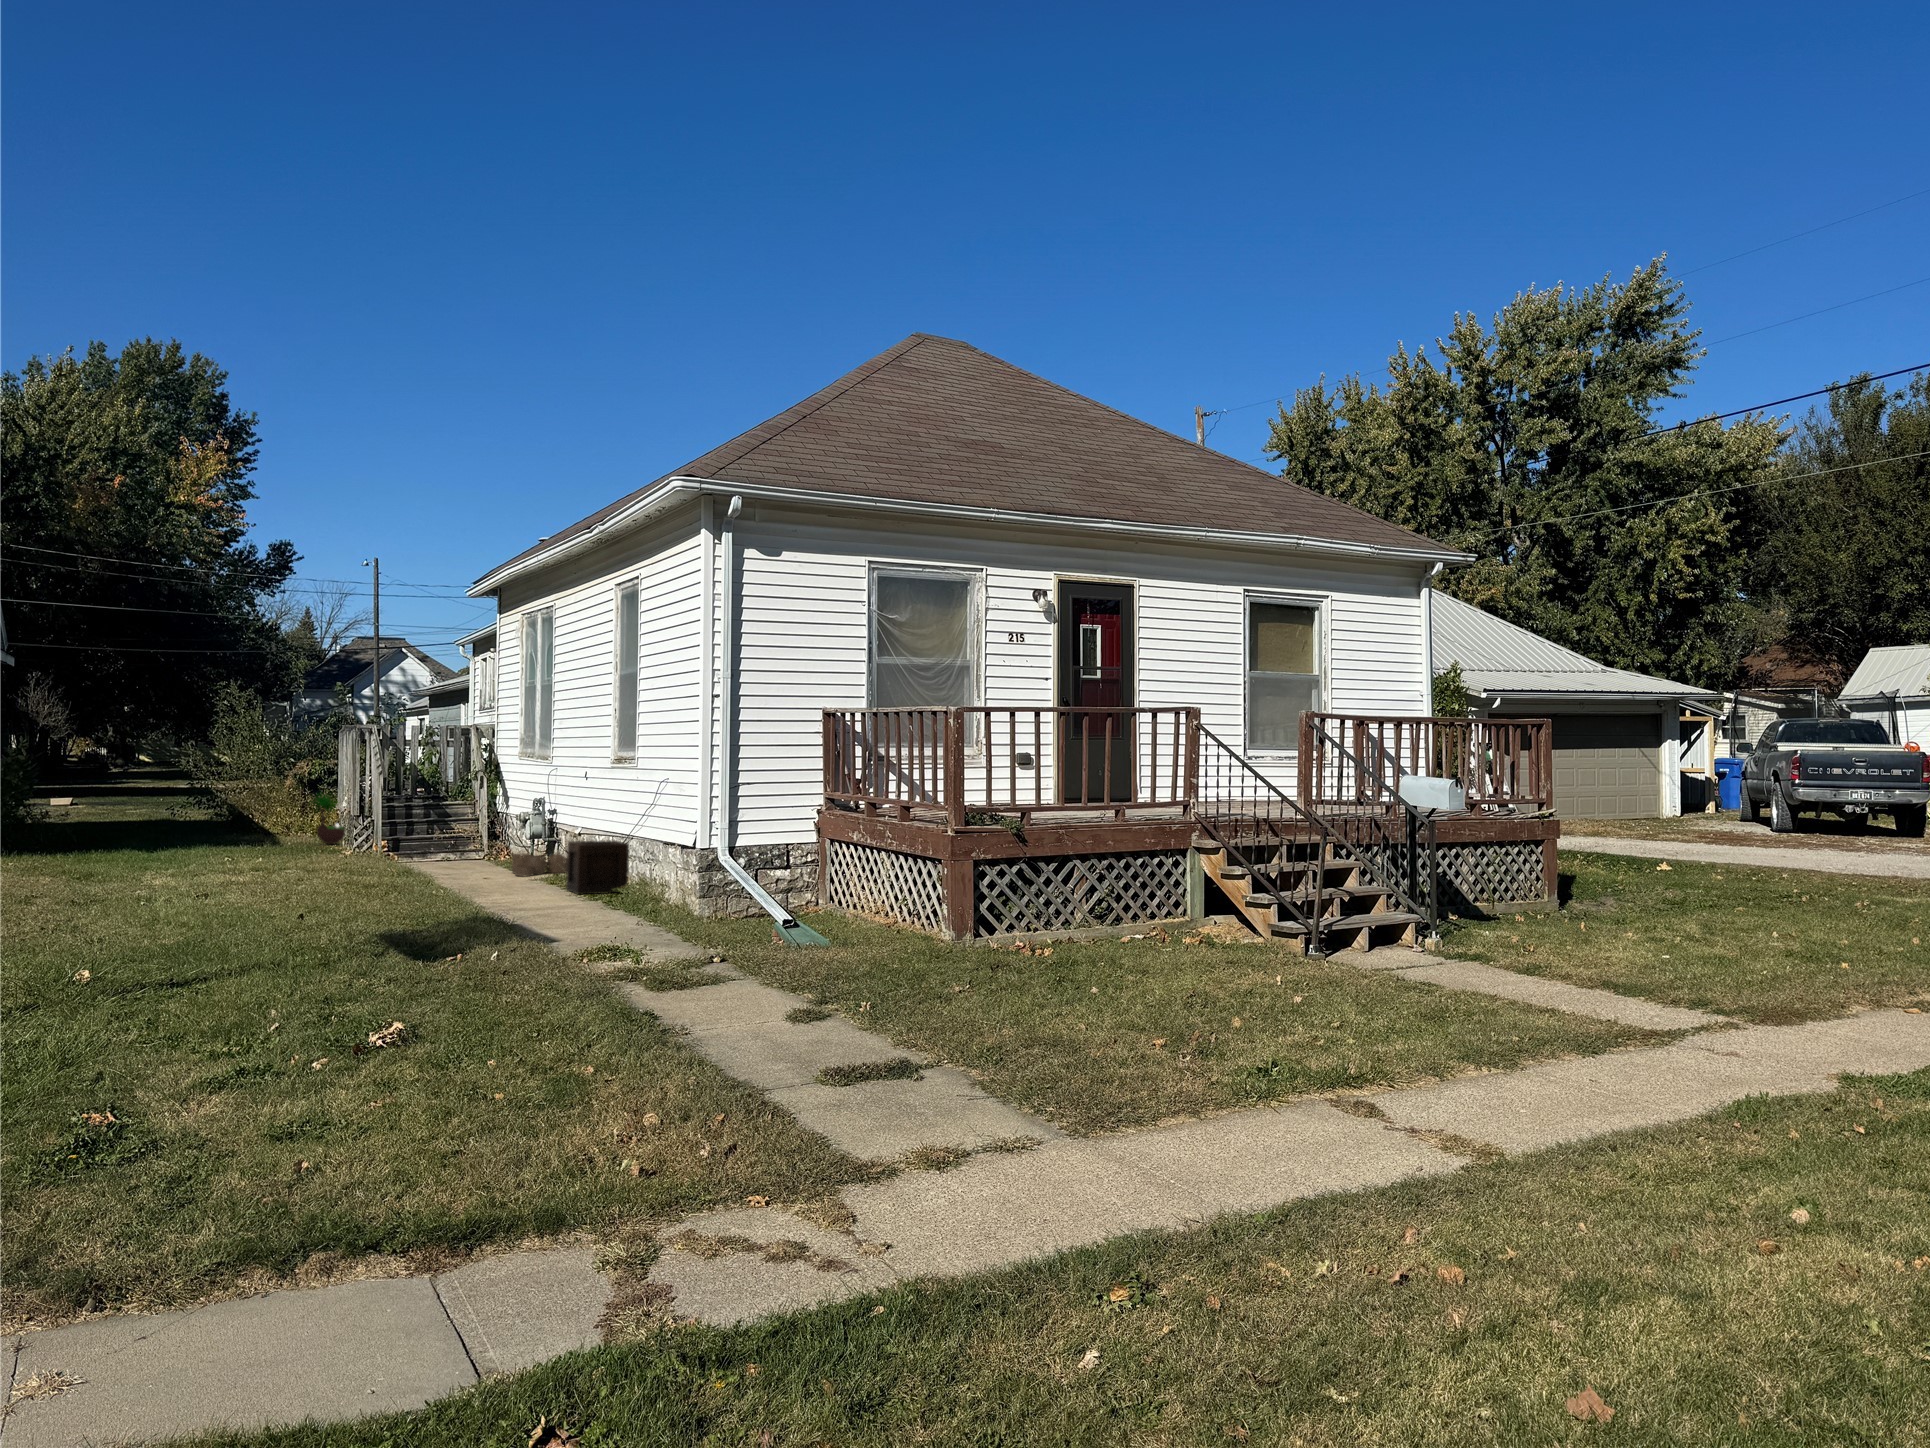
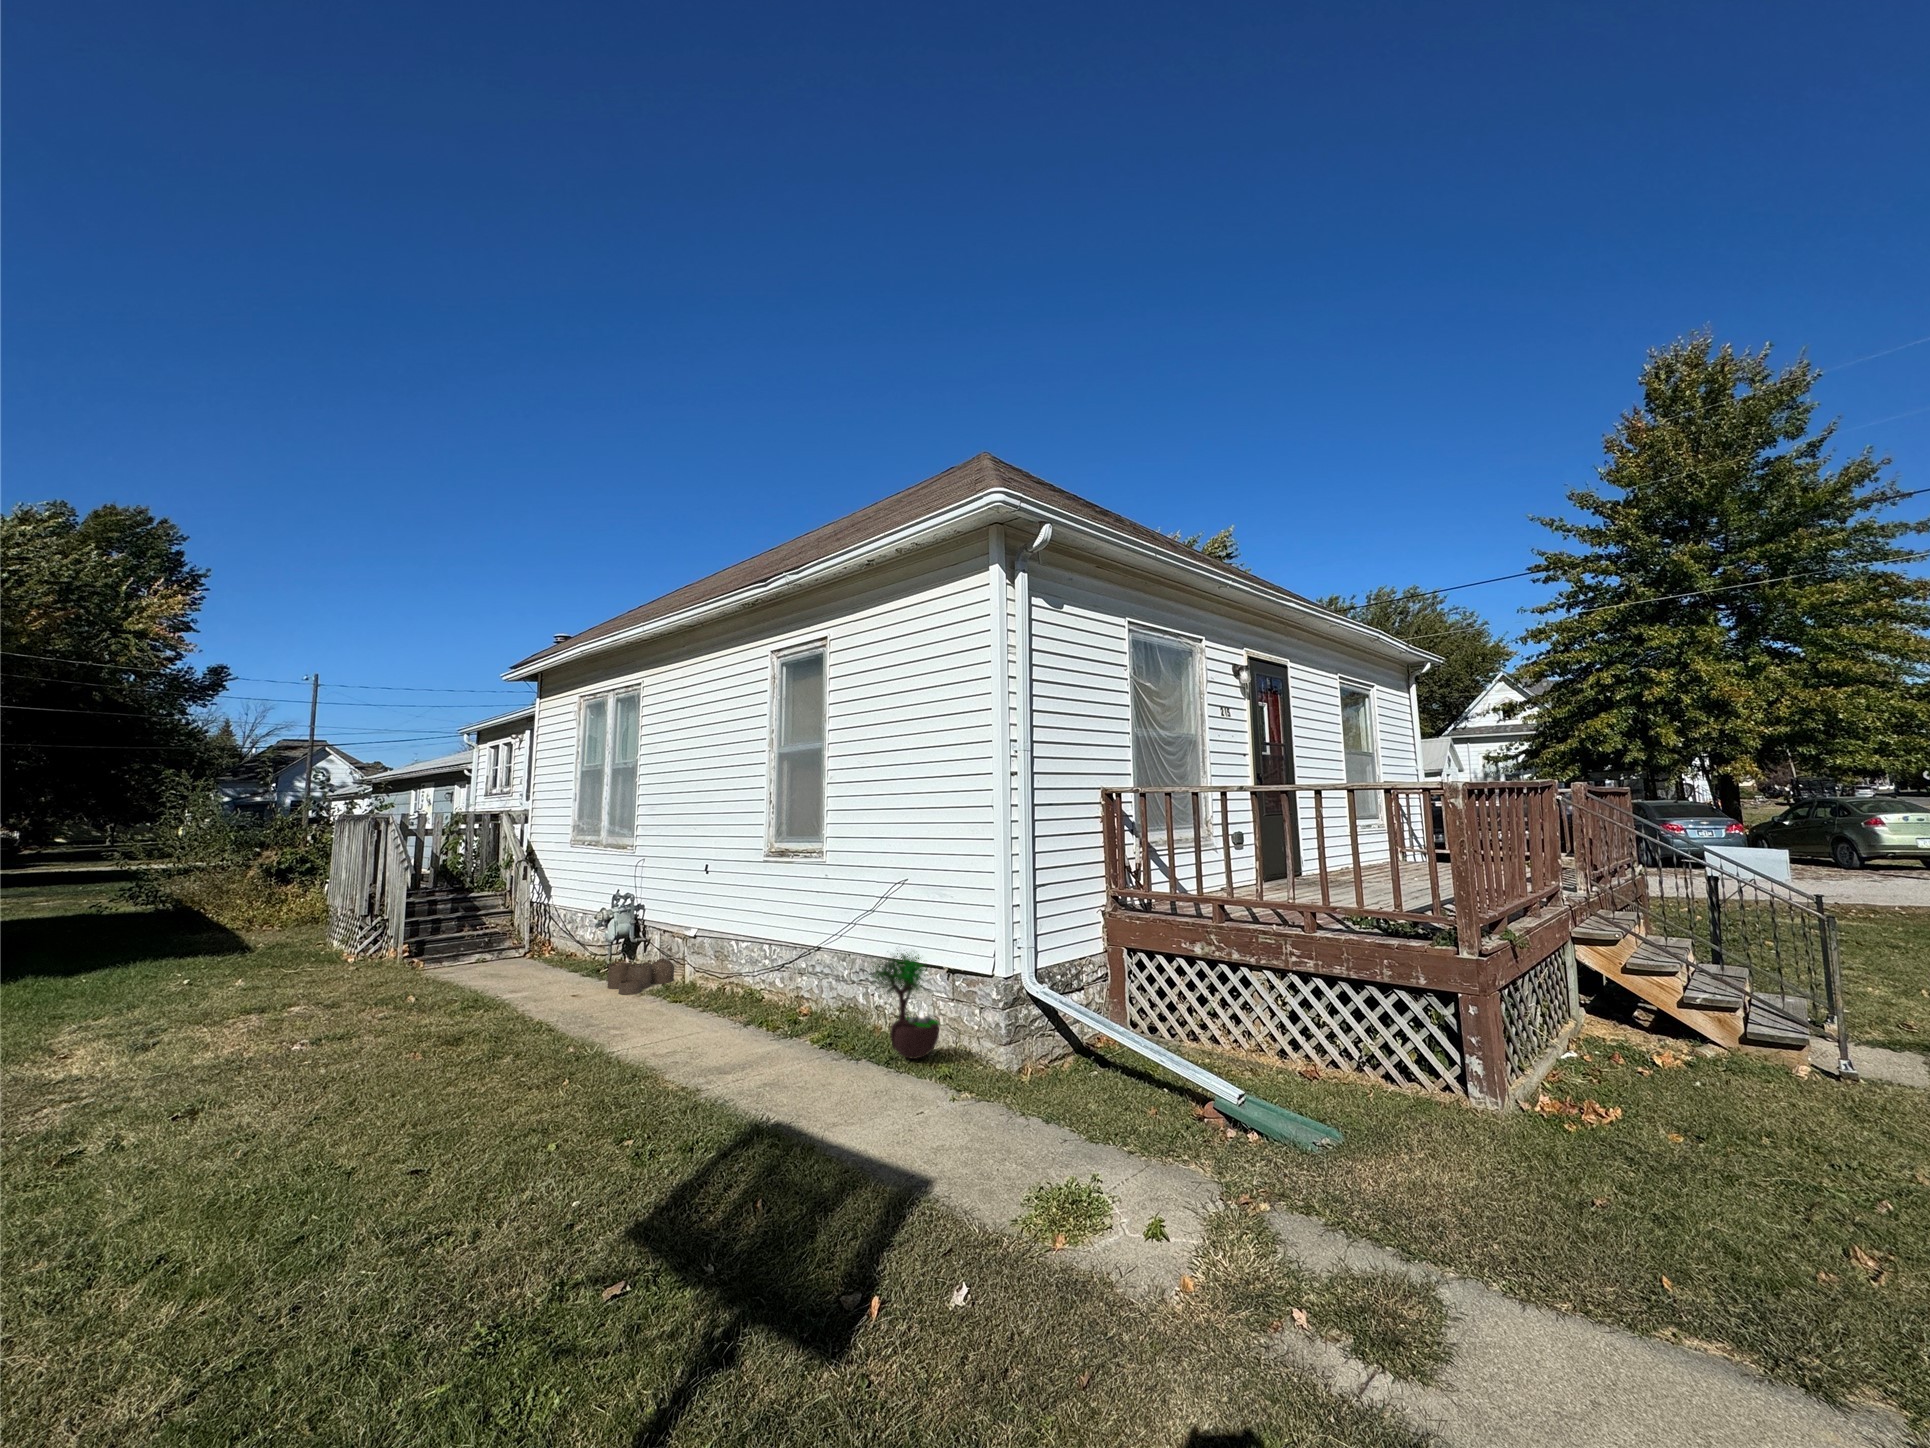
potted tree: present [309,793,345,844] -> present [870,950,939,1059]
wooden crate: present [566,840,629,894] -> none [723,950,808,1030]

